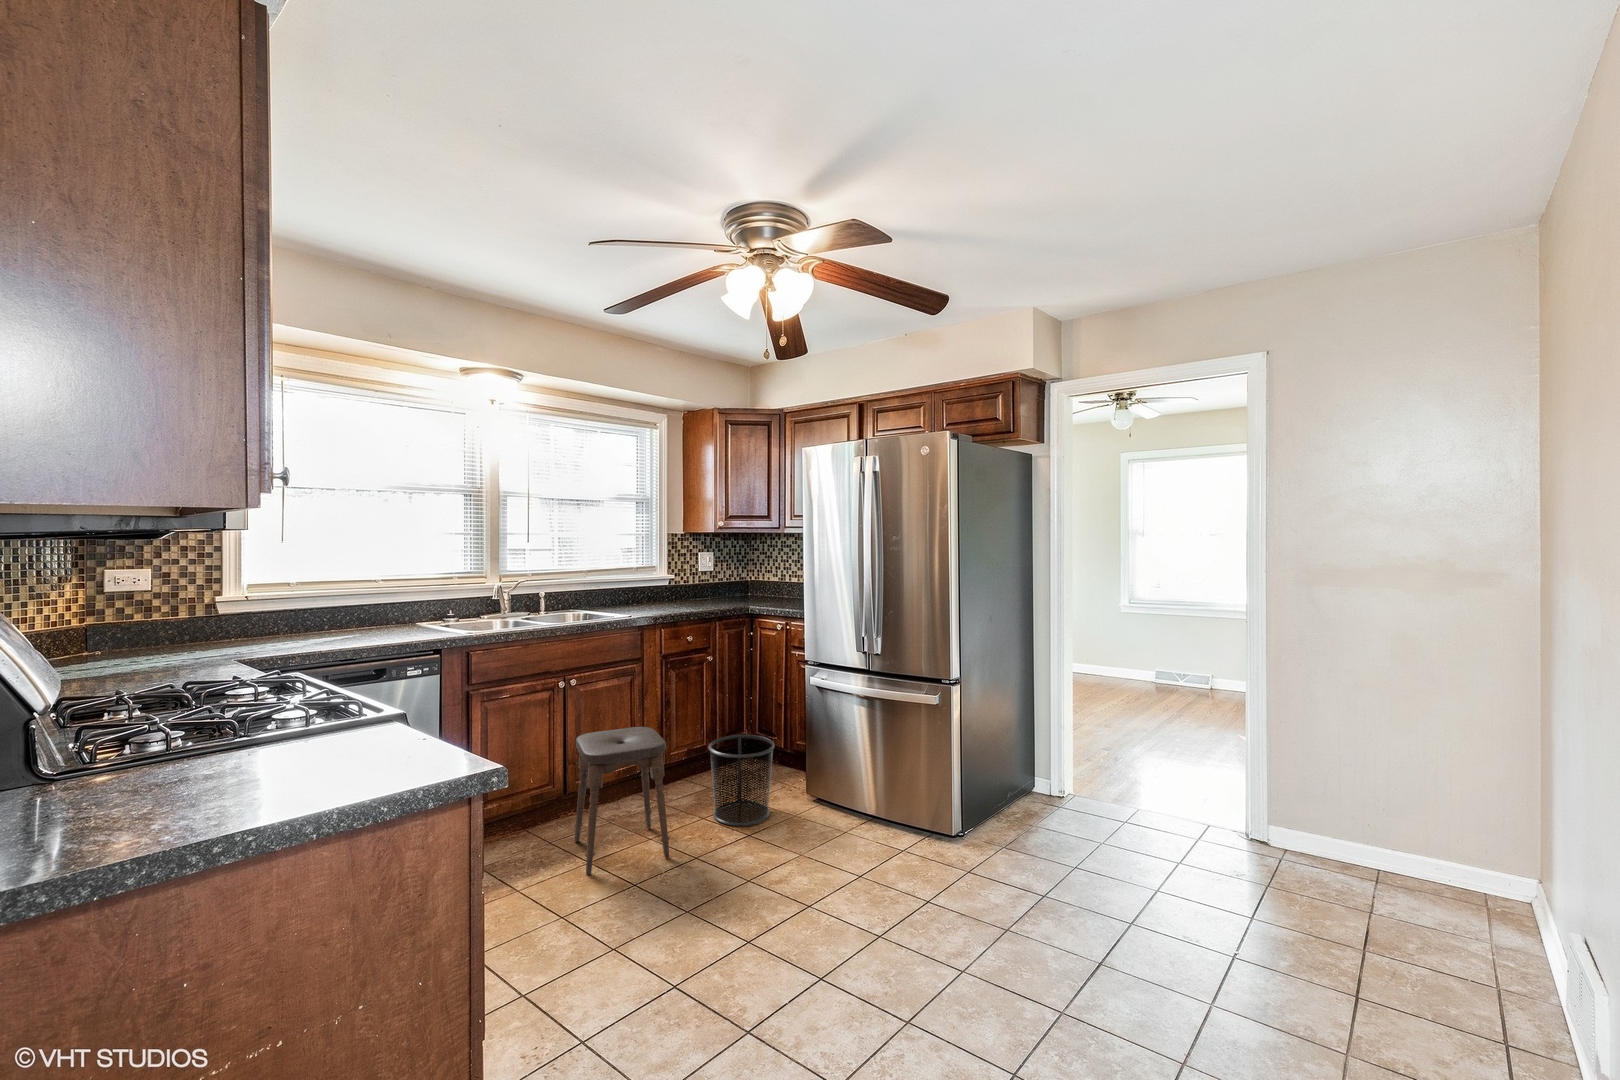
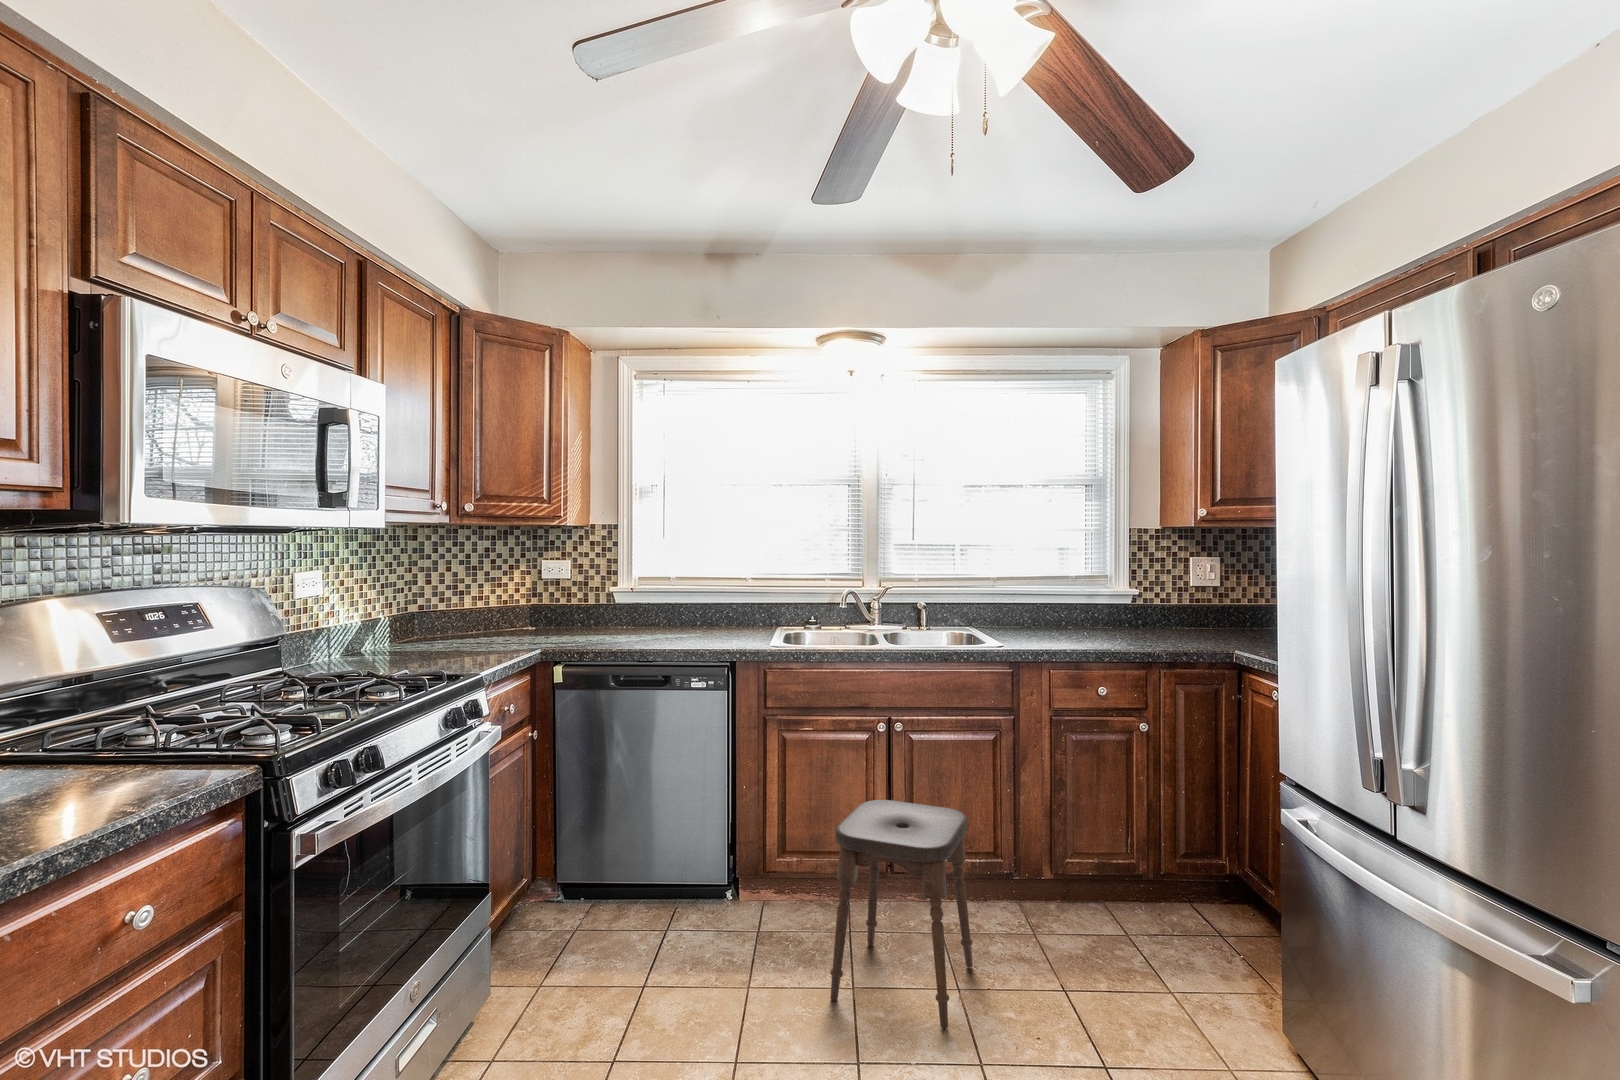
waste bin: present [708,735,775,826] -> none [1064,864,1189,1041]

